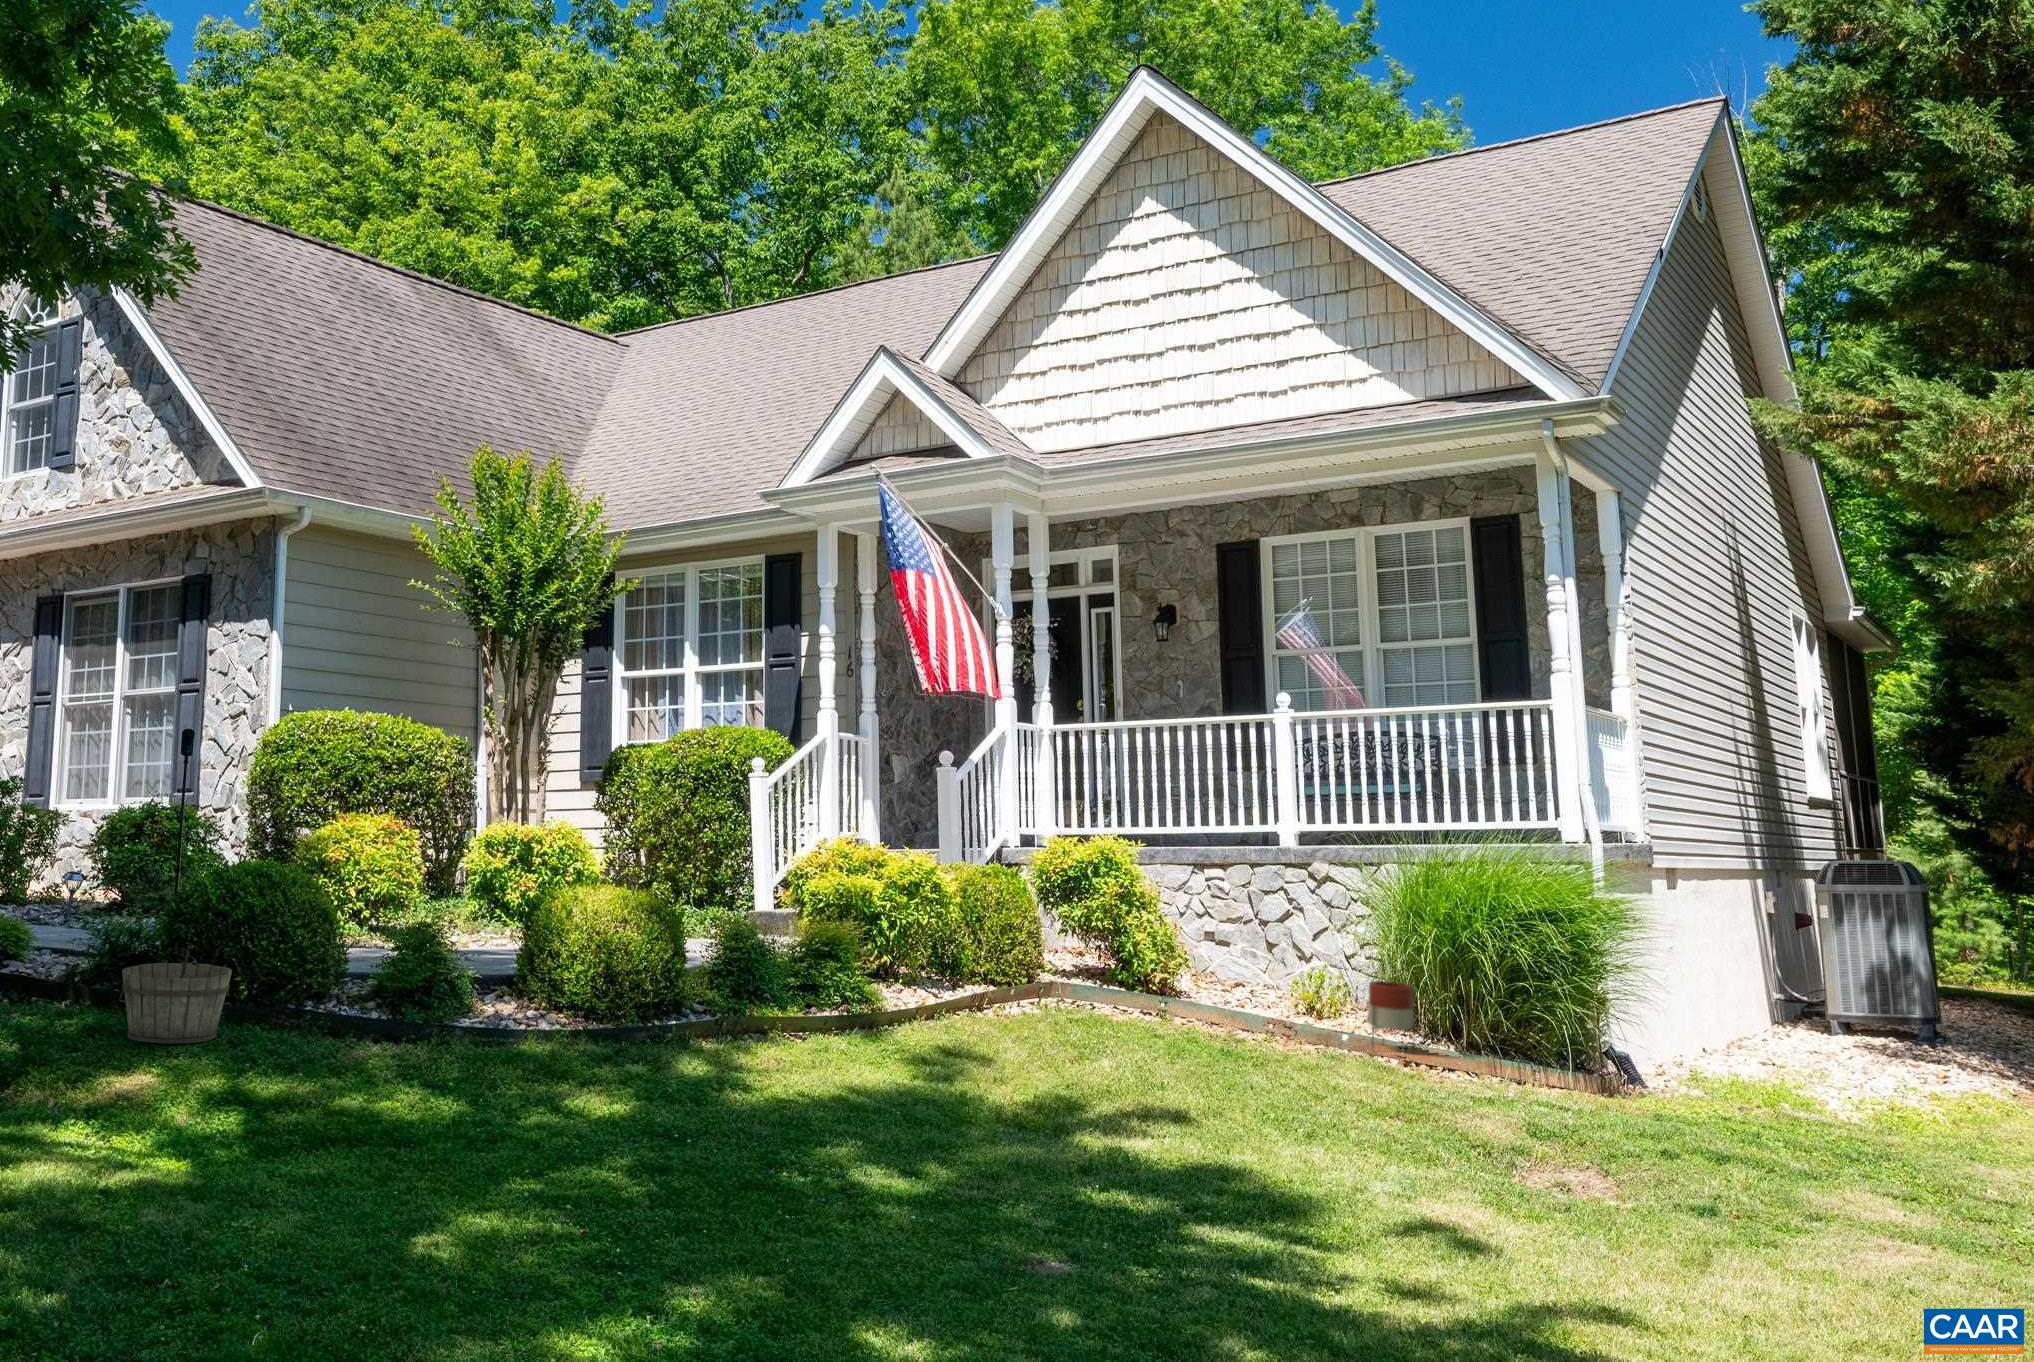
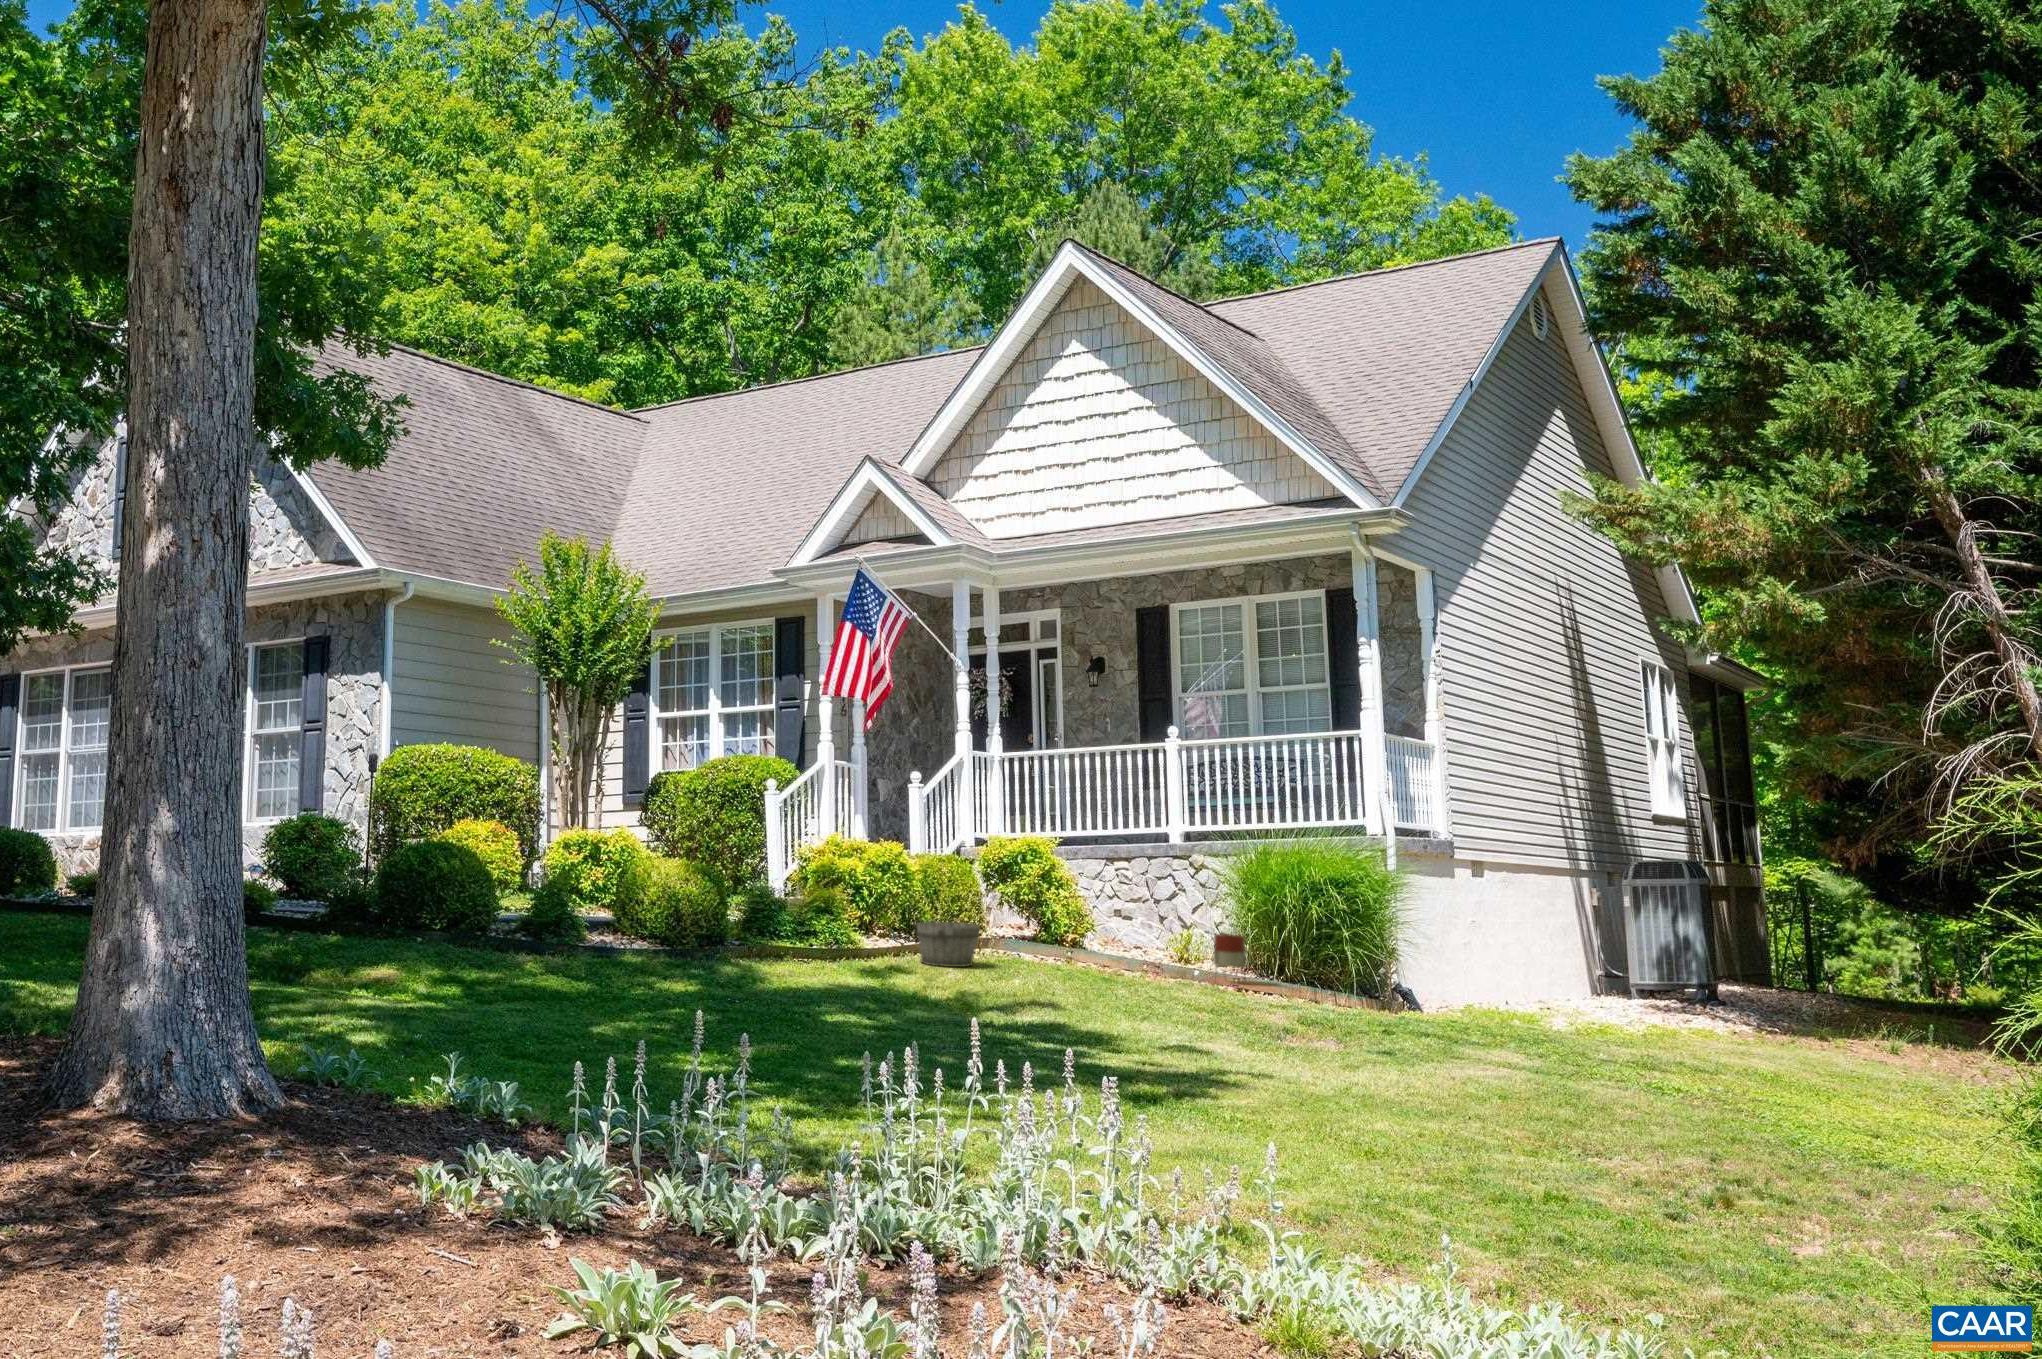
wooden bucket: present [119,946,232,1044] -> present [917,920,980,967]

